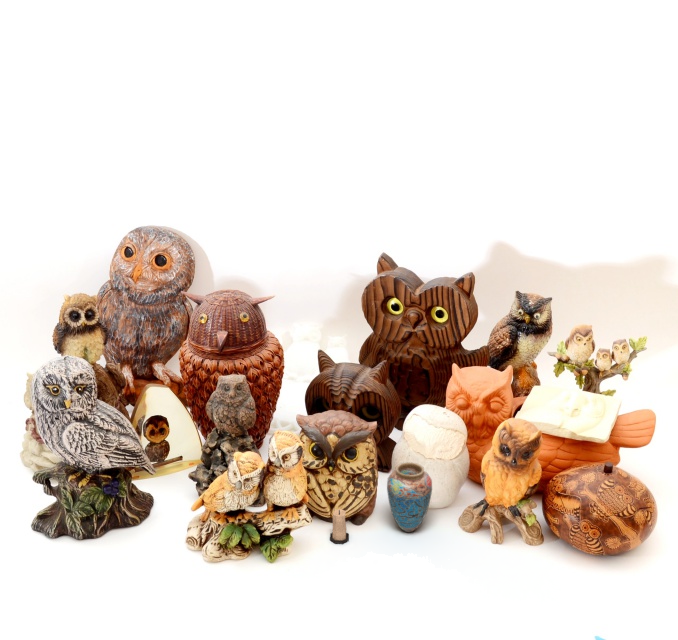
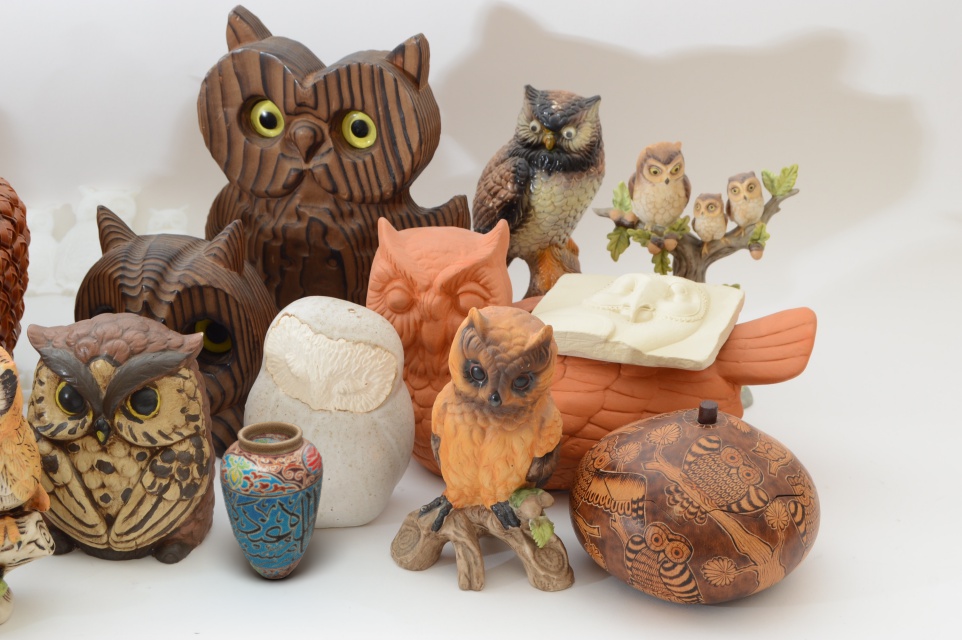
candle: present [330,509,349,544] -> none [89,529,135,608]

